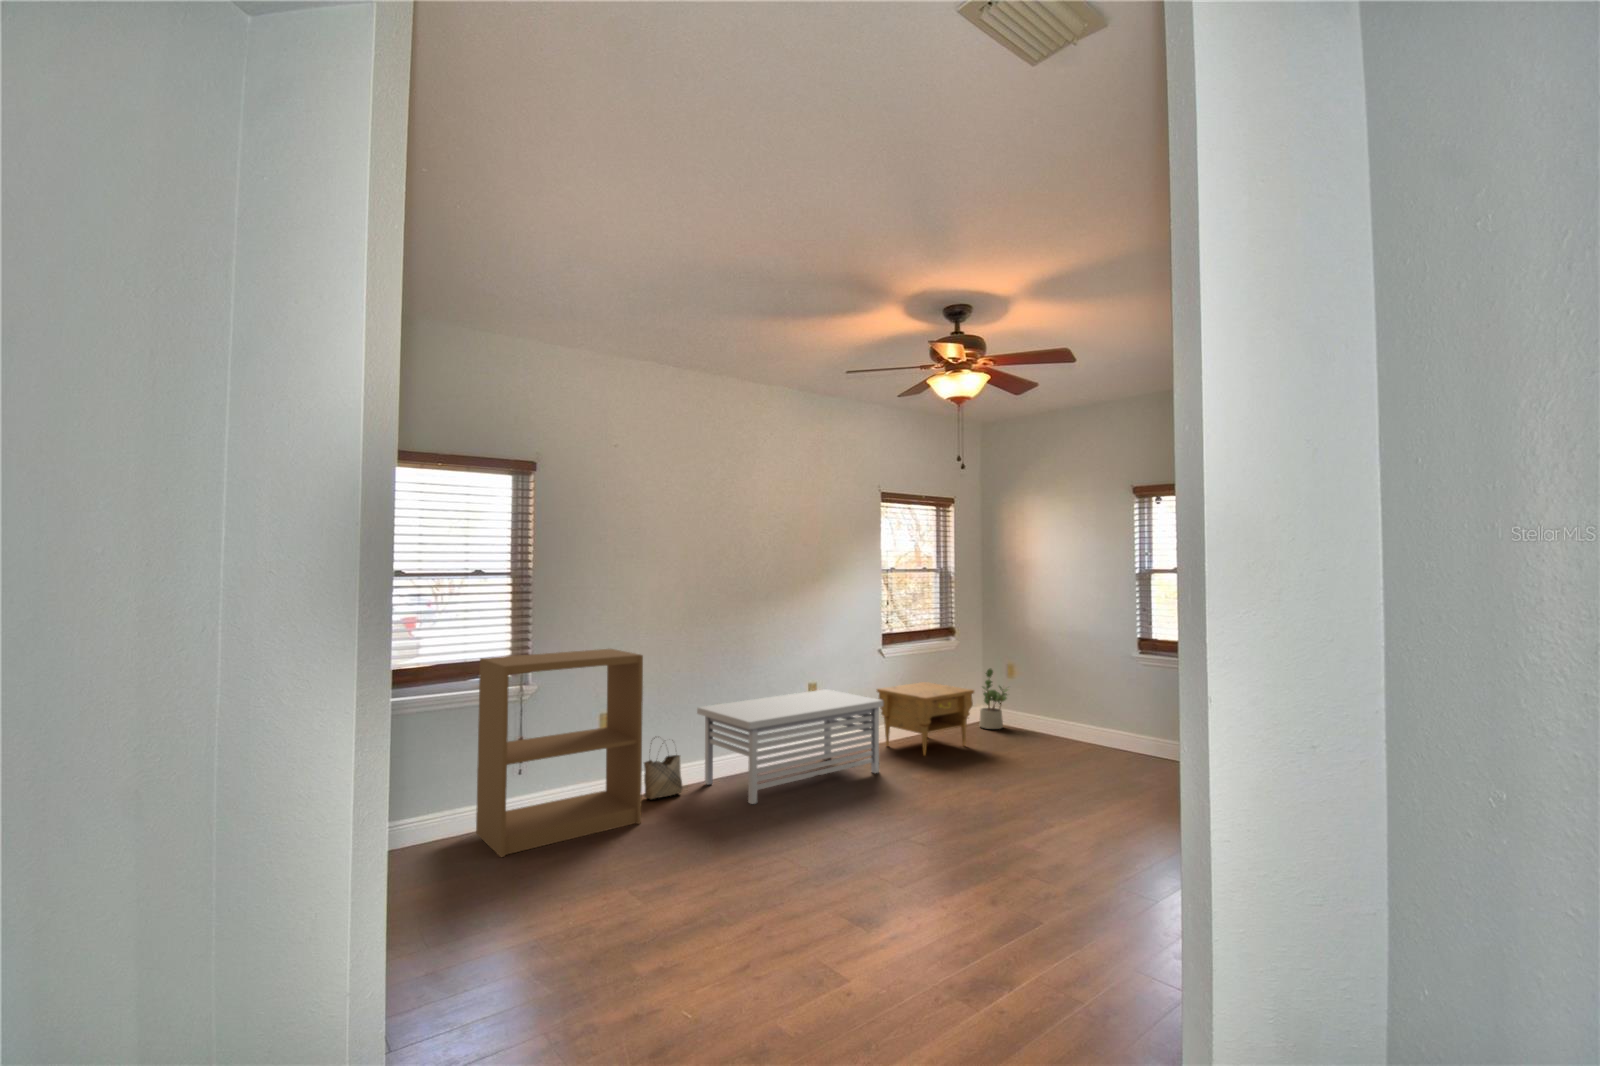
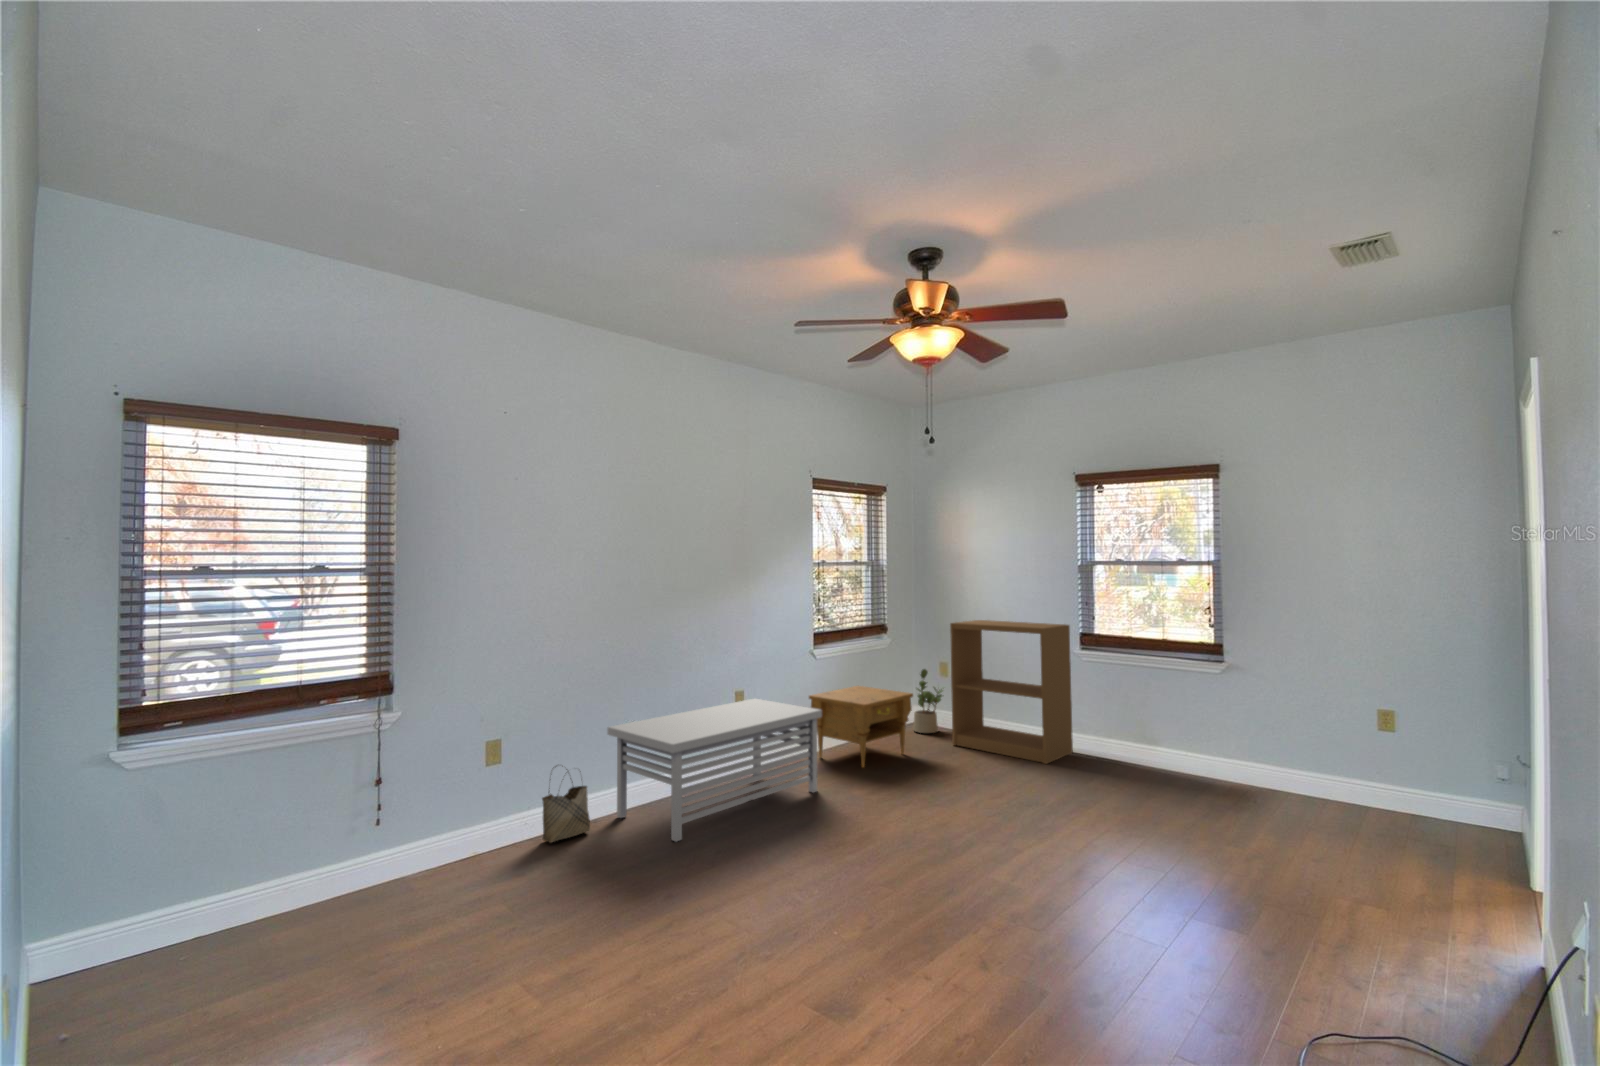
bookshelf: present [476,649,643,857] -> present [950,620,1073,764]

